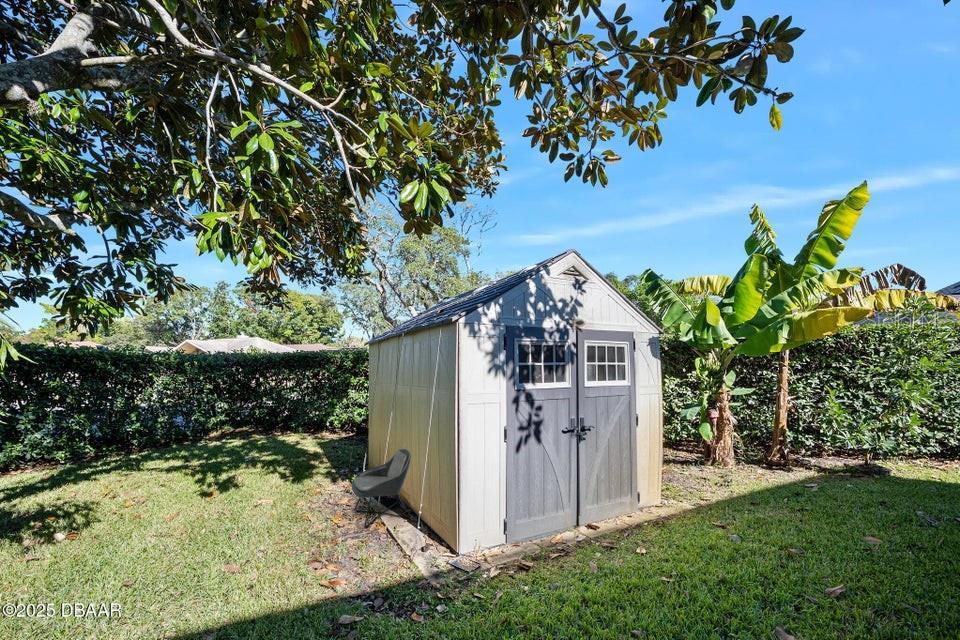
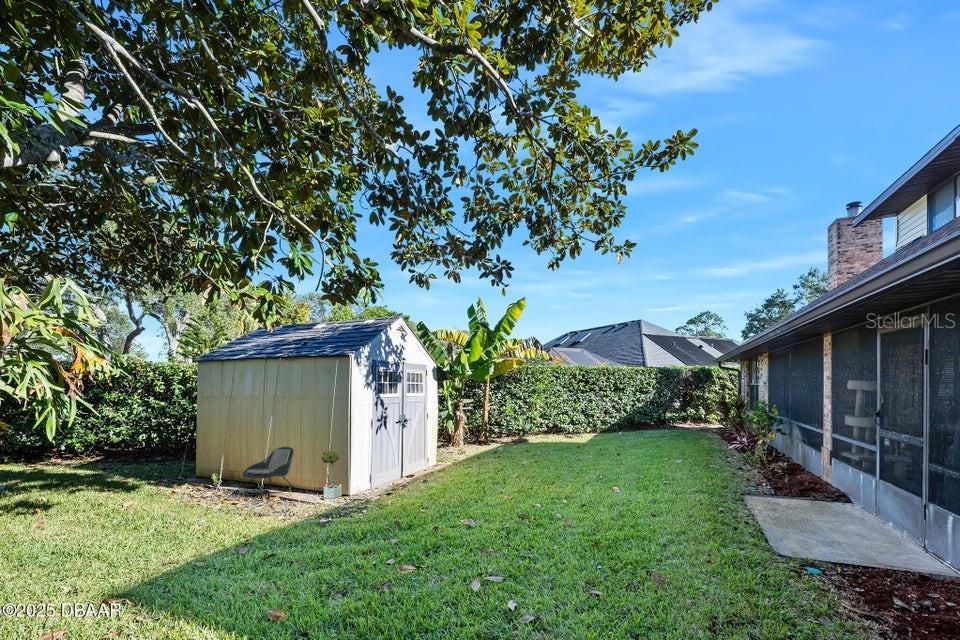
potted tree: none [416,475,448,561] -> present [322,451,342,499]

